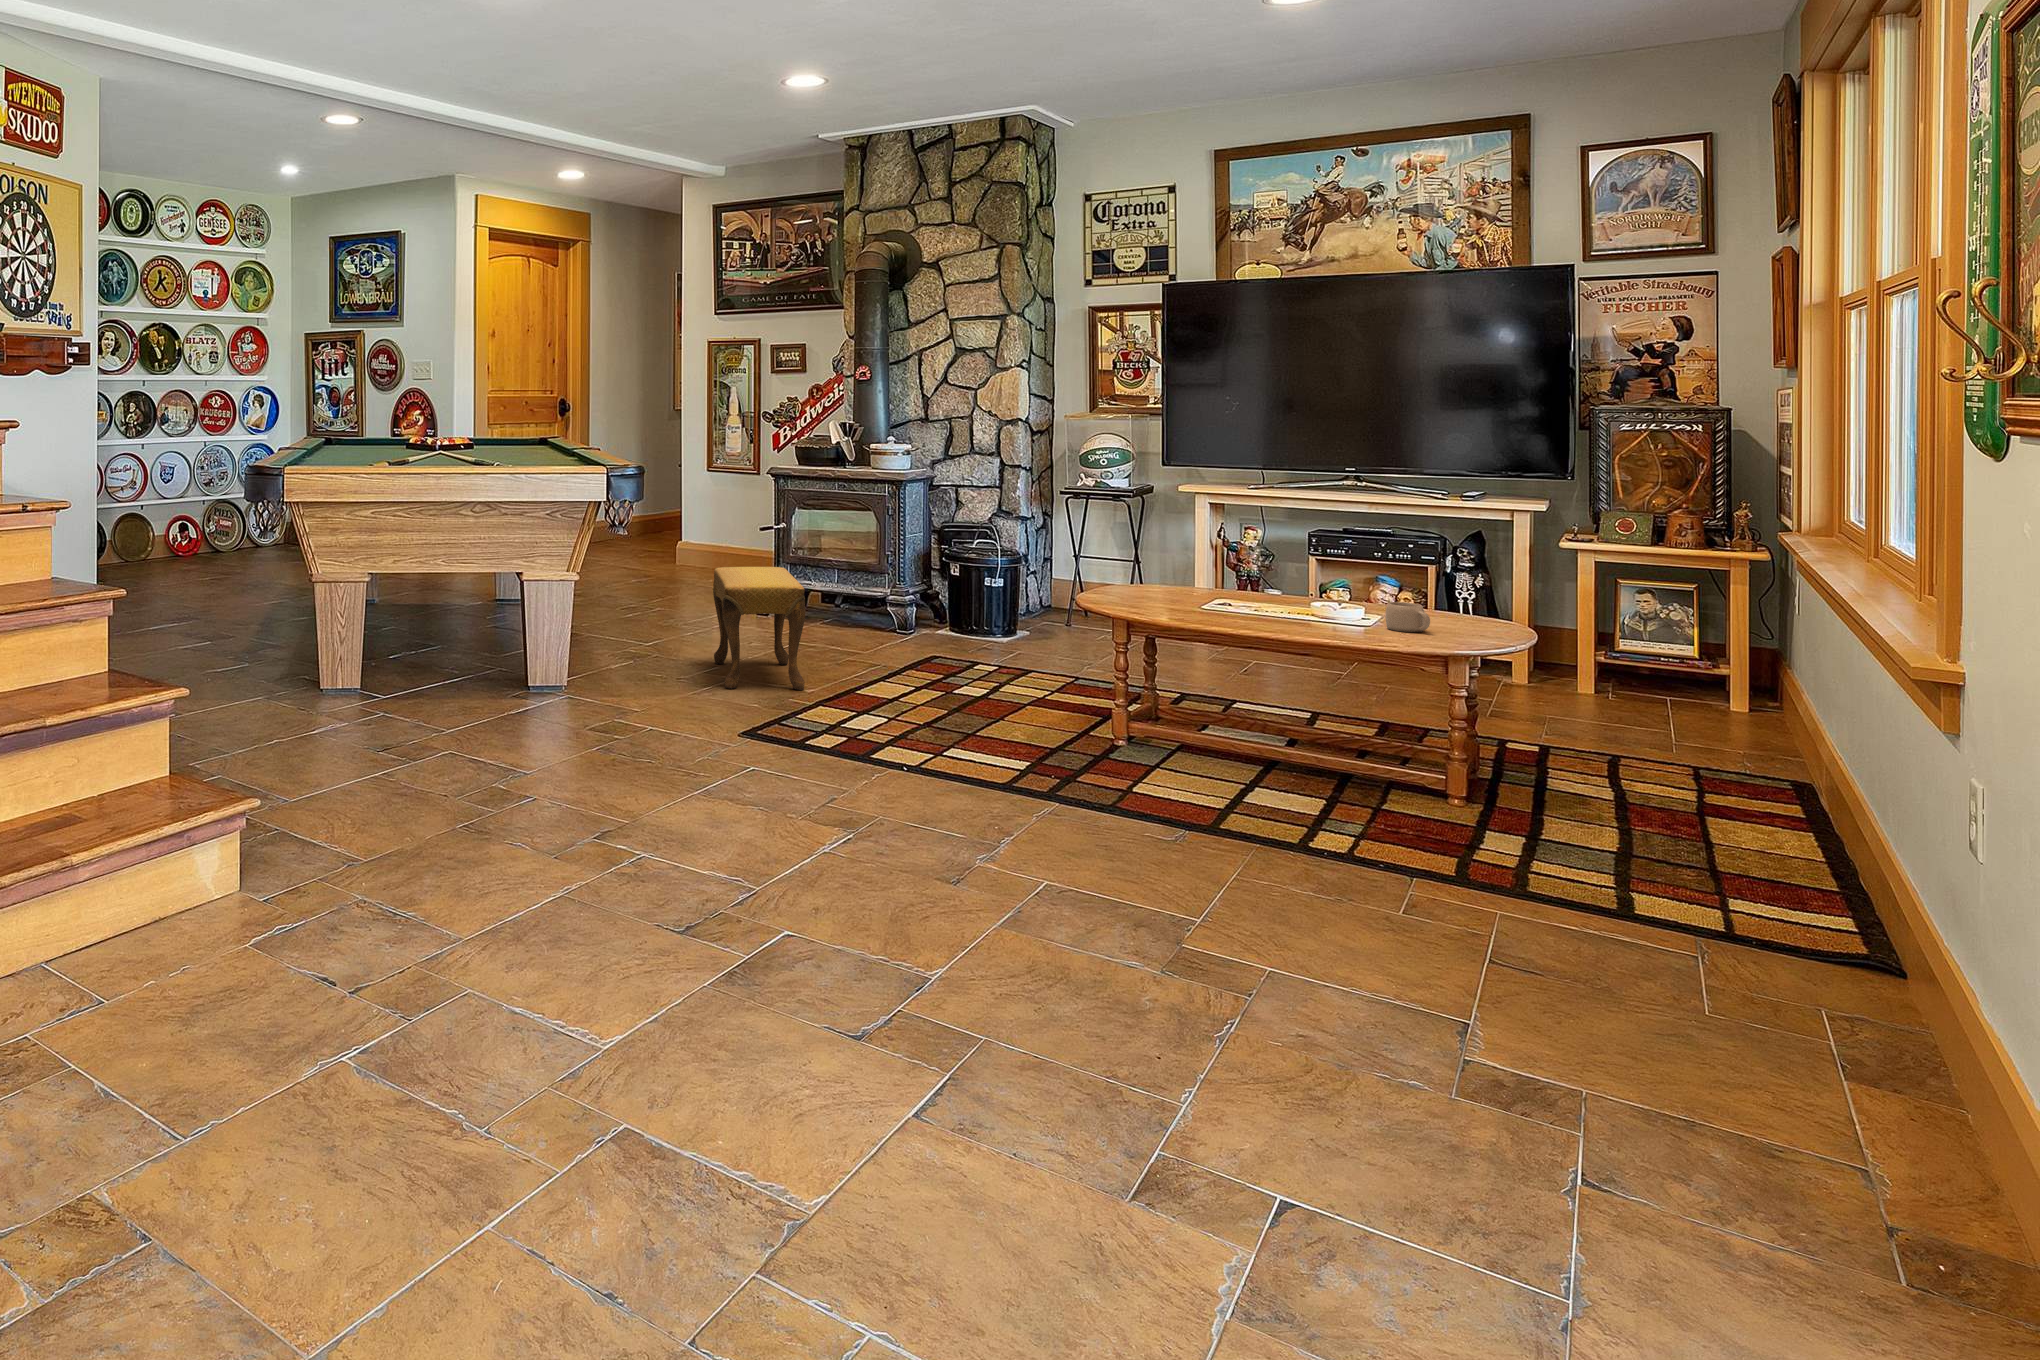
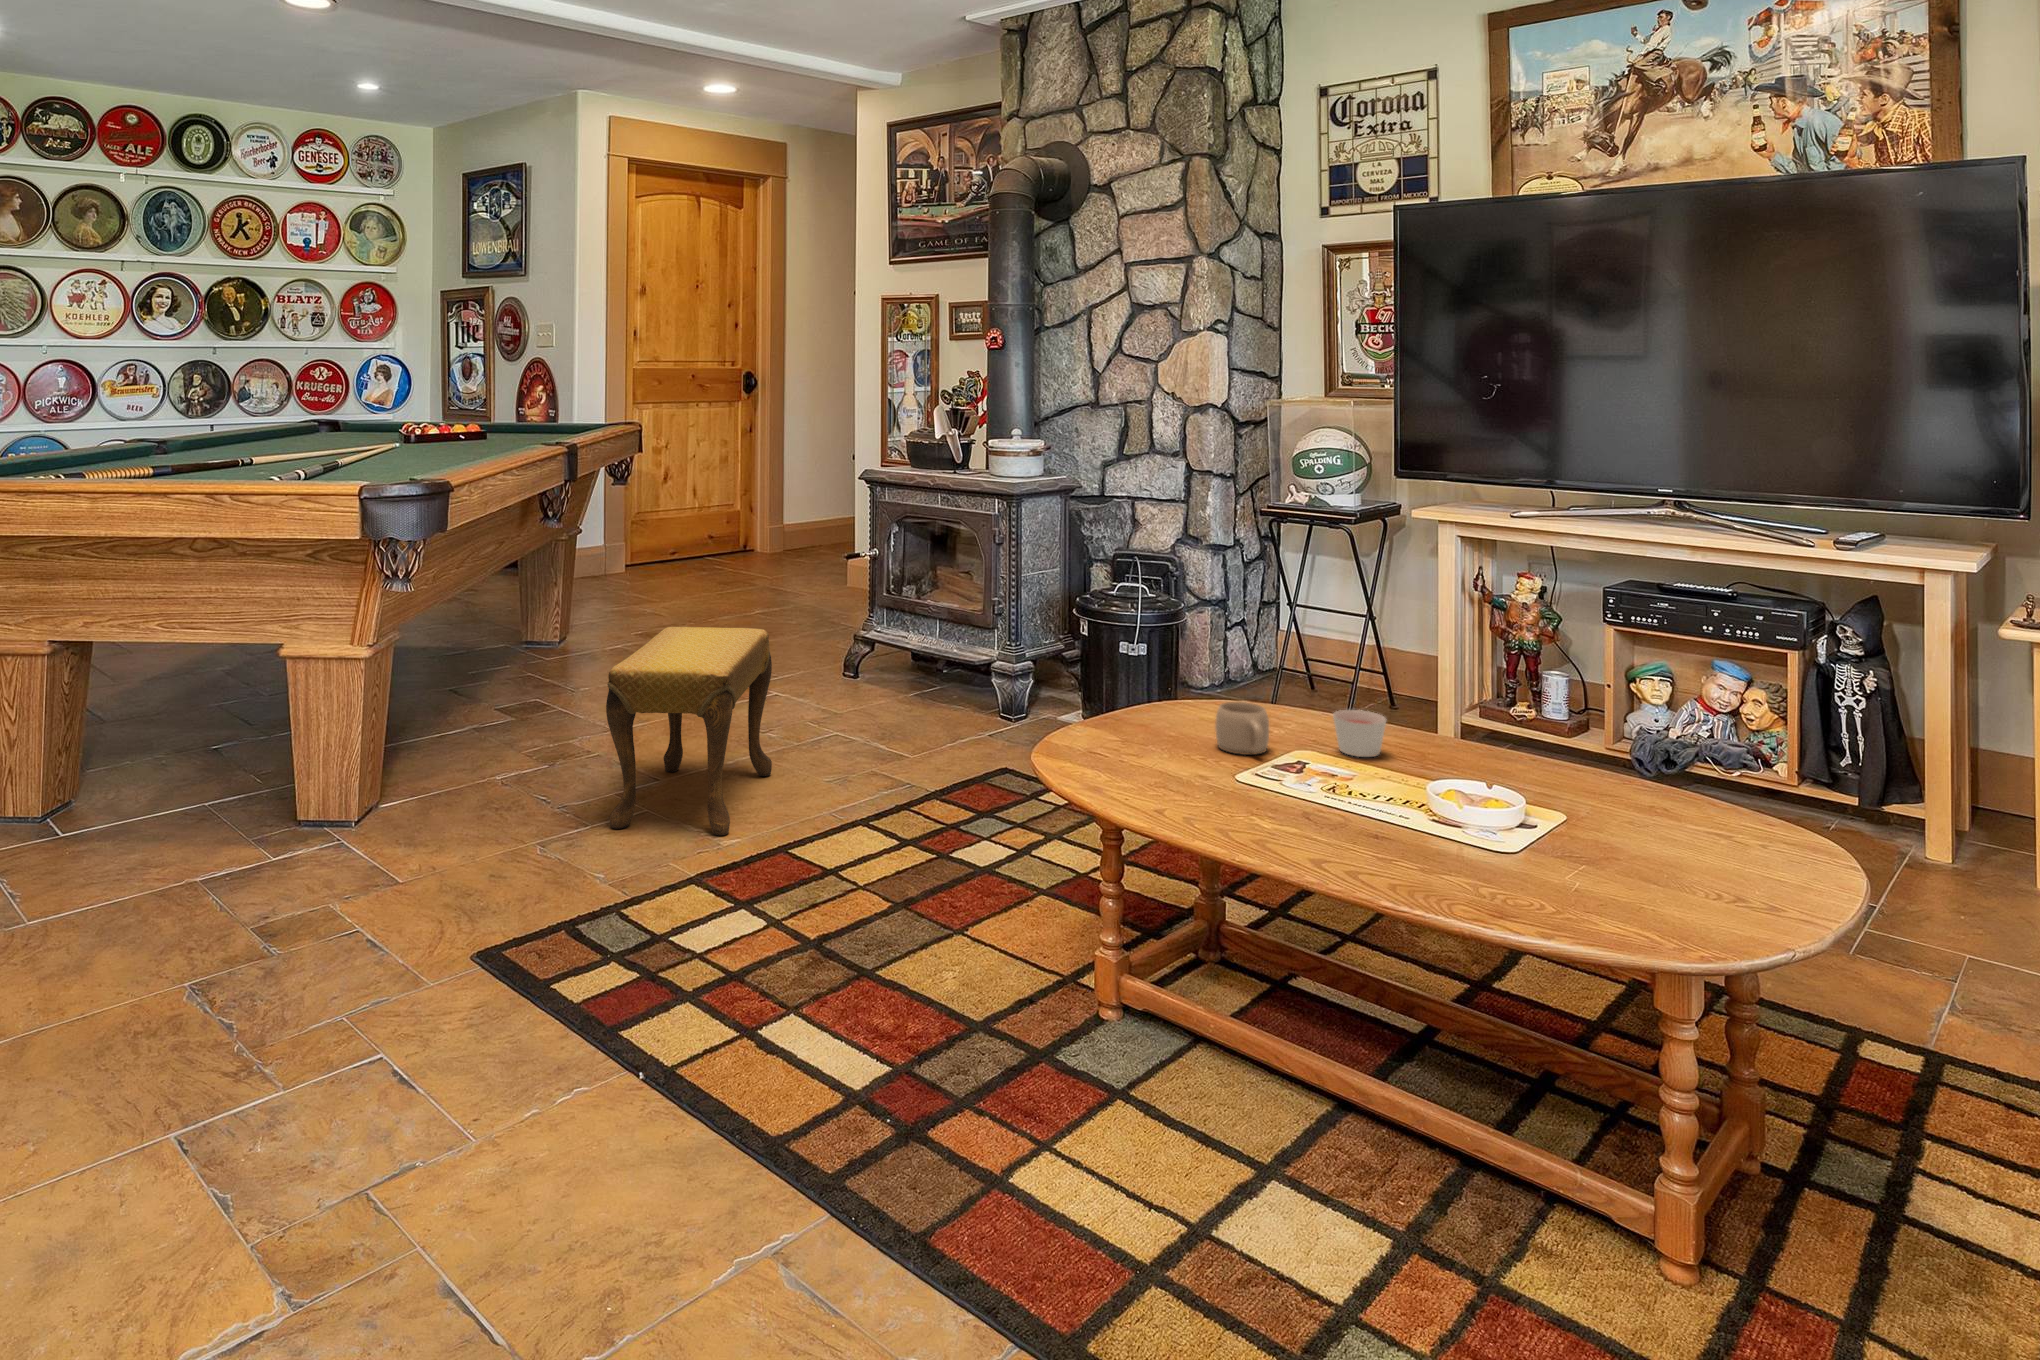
candle: none [1229,582,1261,605] -> present [1333,710,1386,757]
mug: present [1385,602,1430,632] -> present [1215,702,1269,755]

